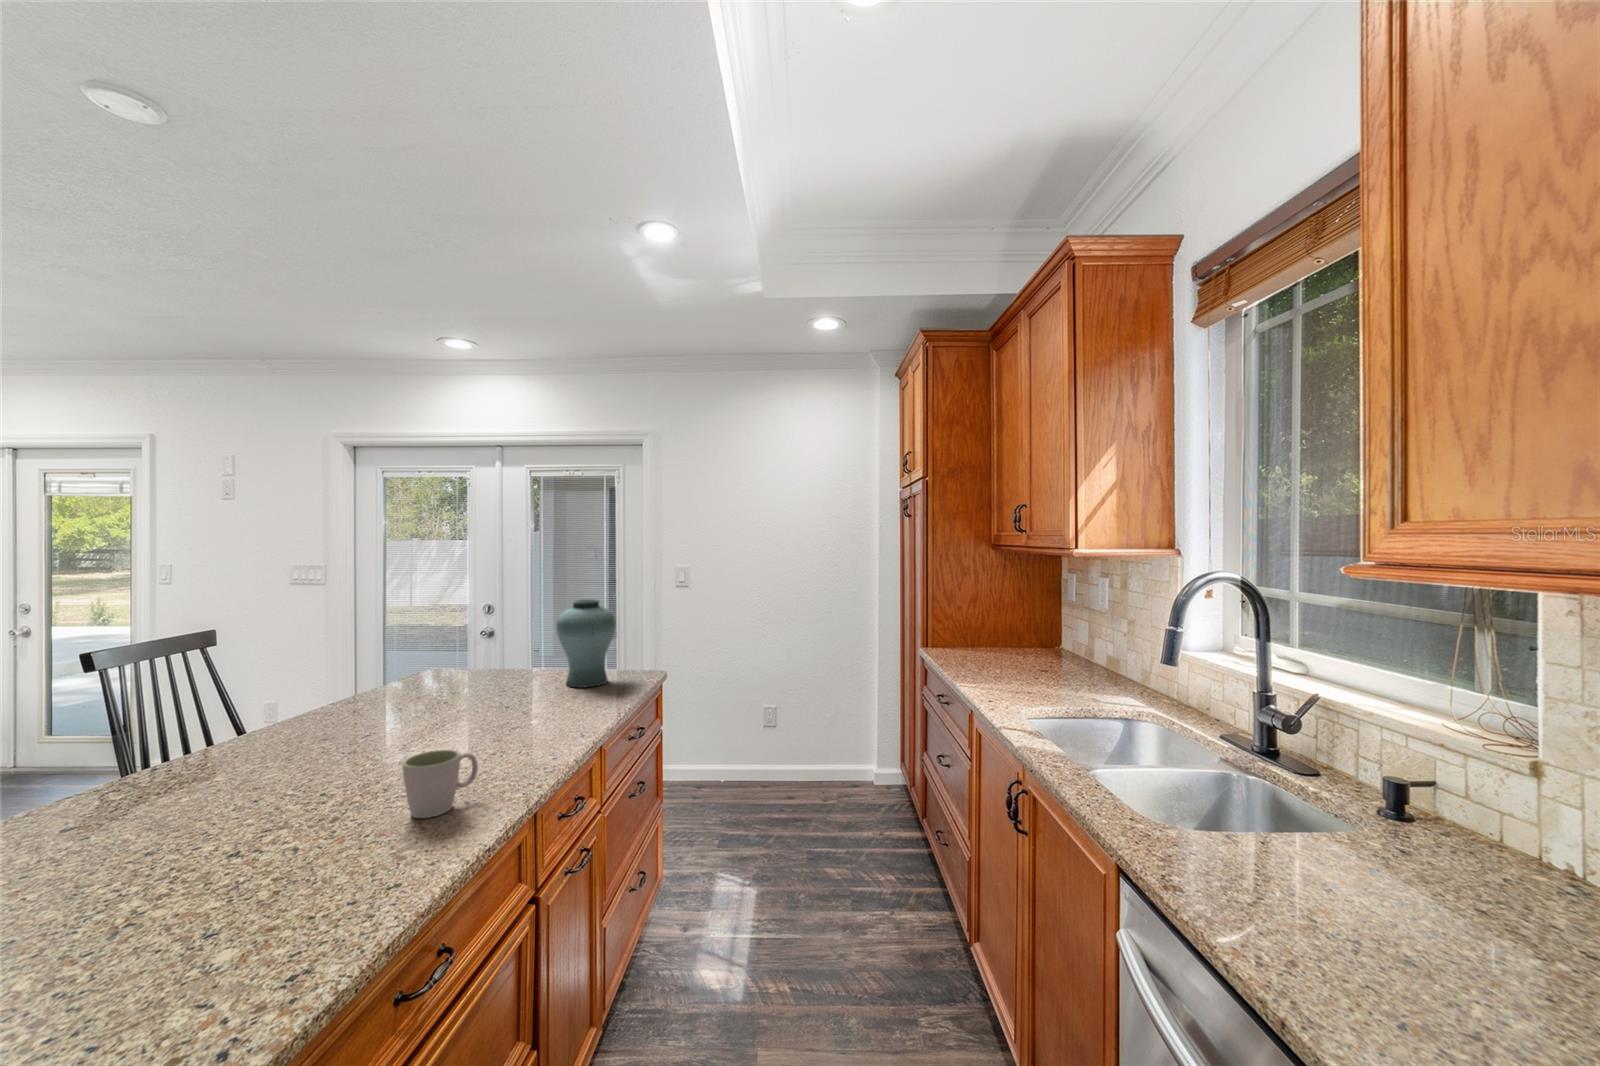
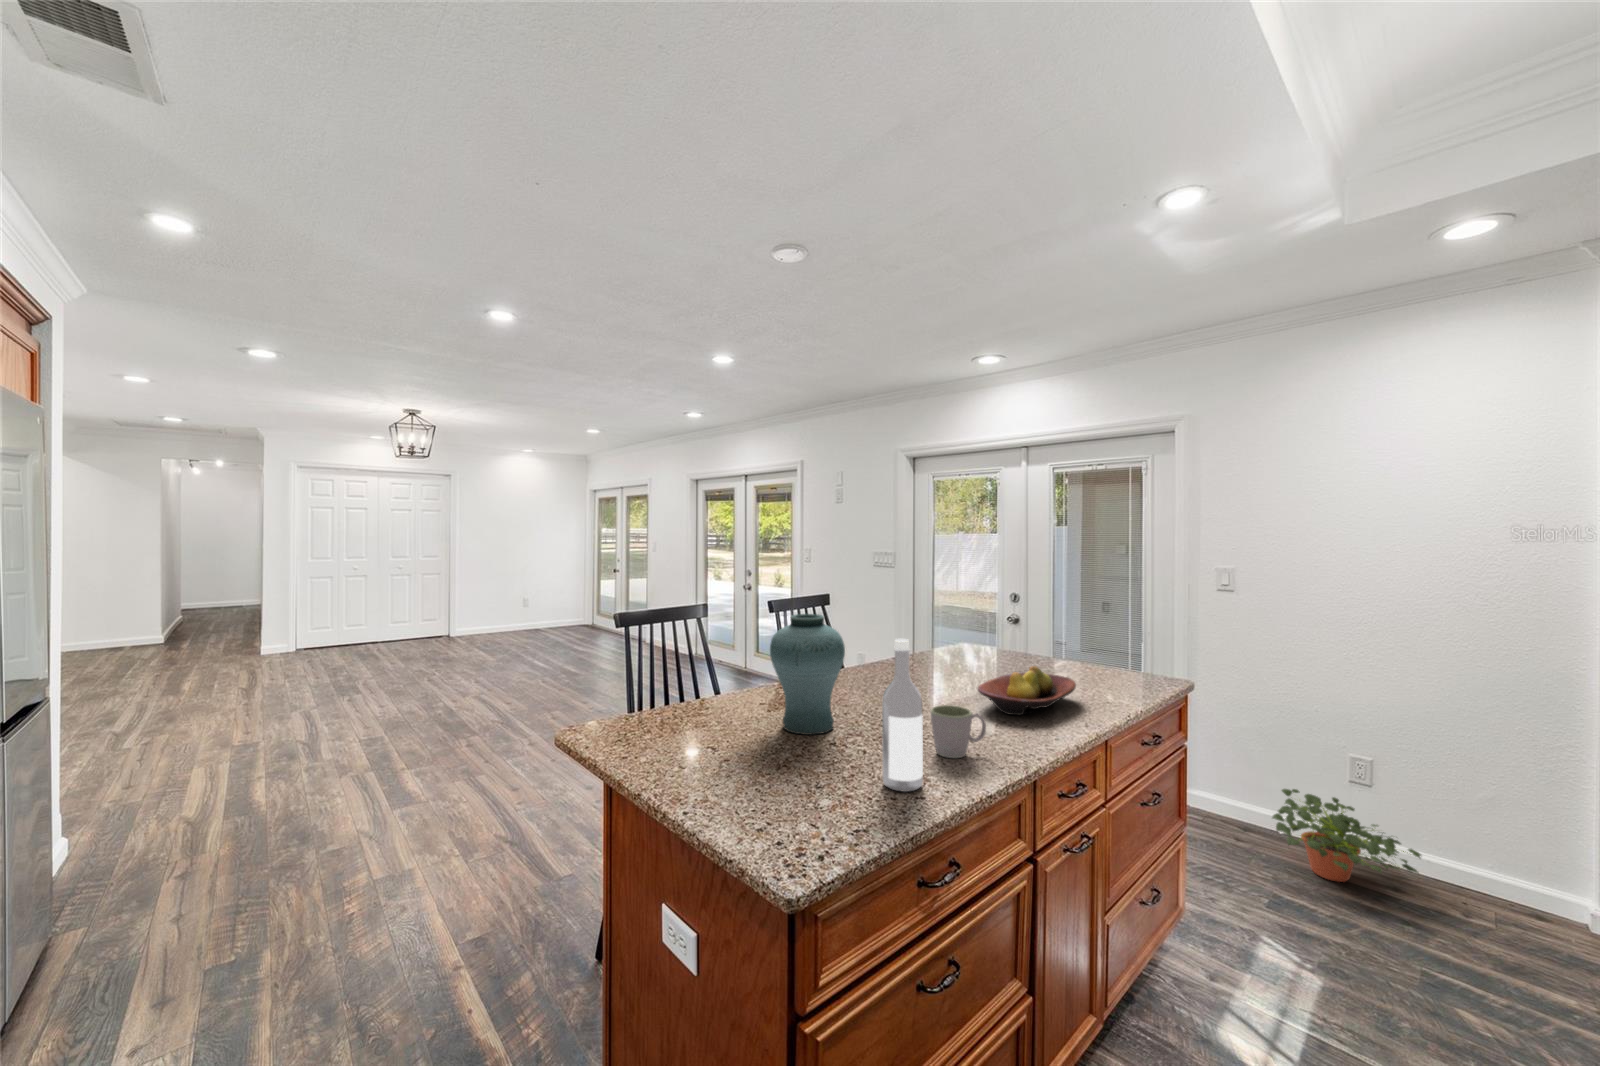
vase: present [556,599,616,688] -> present [770,614,845,735]
wine bottle: none [331,681,397,890] -> present [882,639,923,792]
fruit bowl: none [459,683,569,743] -> present [978,666,1076,715]
potted plant: none [715,741,801,806] -> present [1272,789,1421,882]

